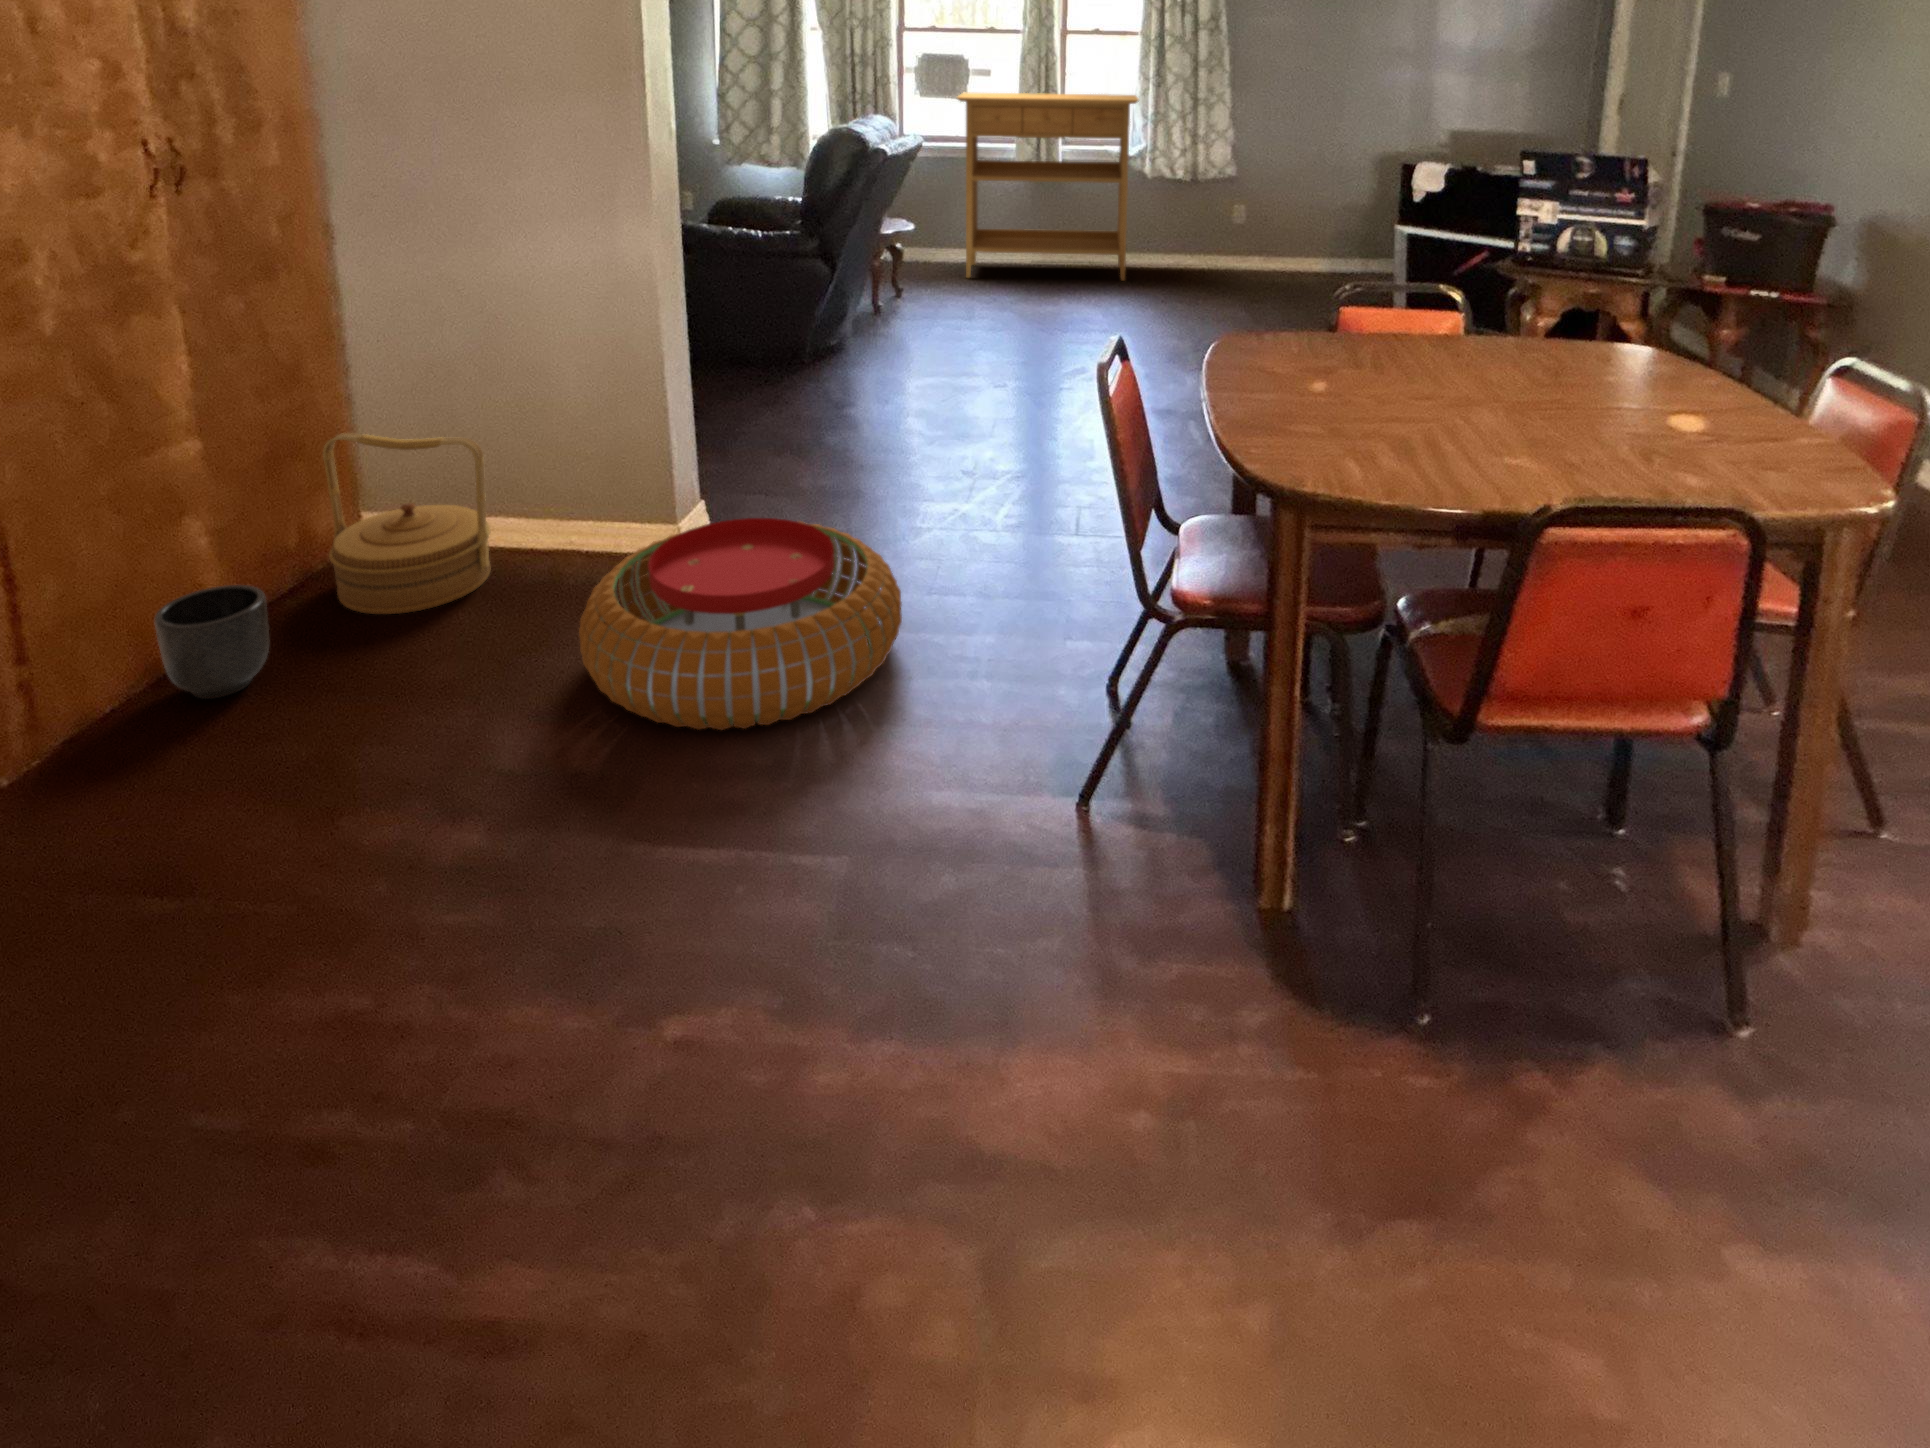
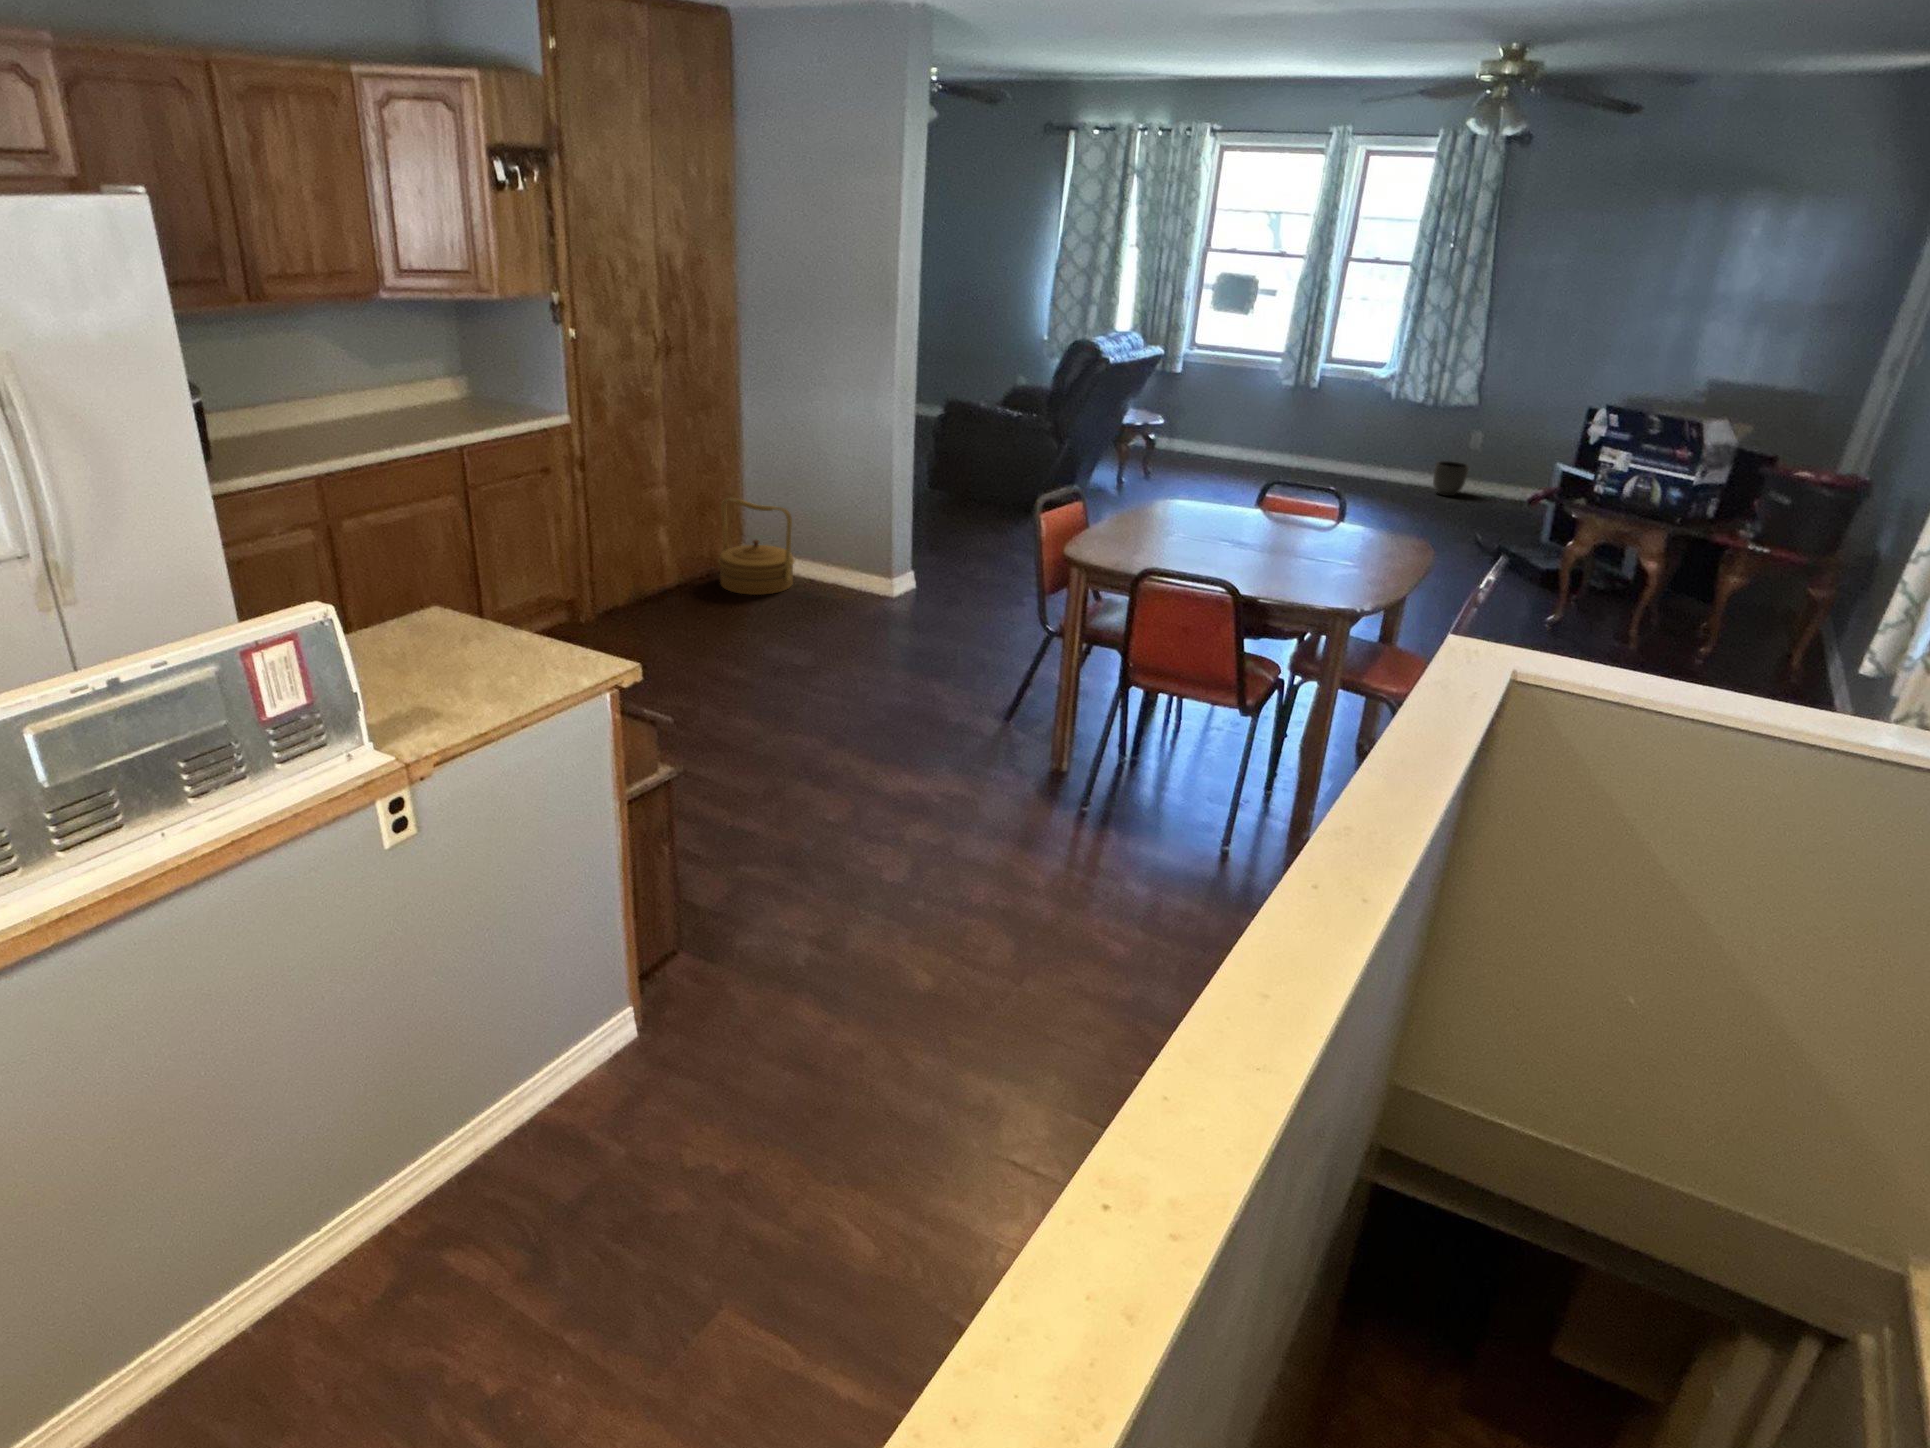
console table: present [957,92,1139,281] -> none [1211,311,1396,490]
pouf: present [579,518,902,730] -> none [808,570,974,666]
planter: present [154,585,269,699] -> present [1433,461,1469,496]

